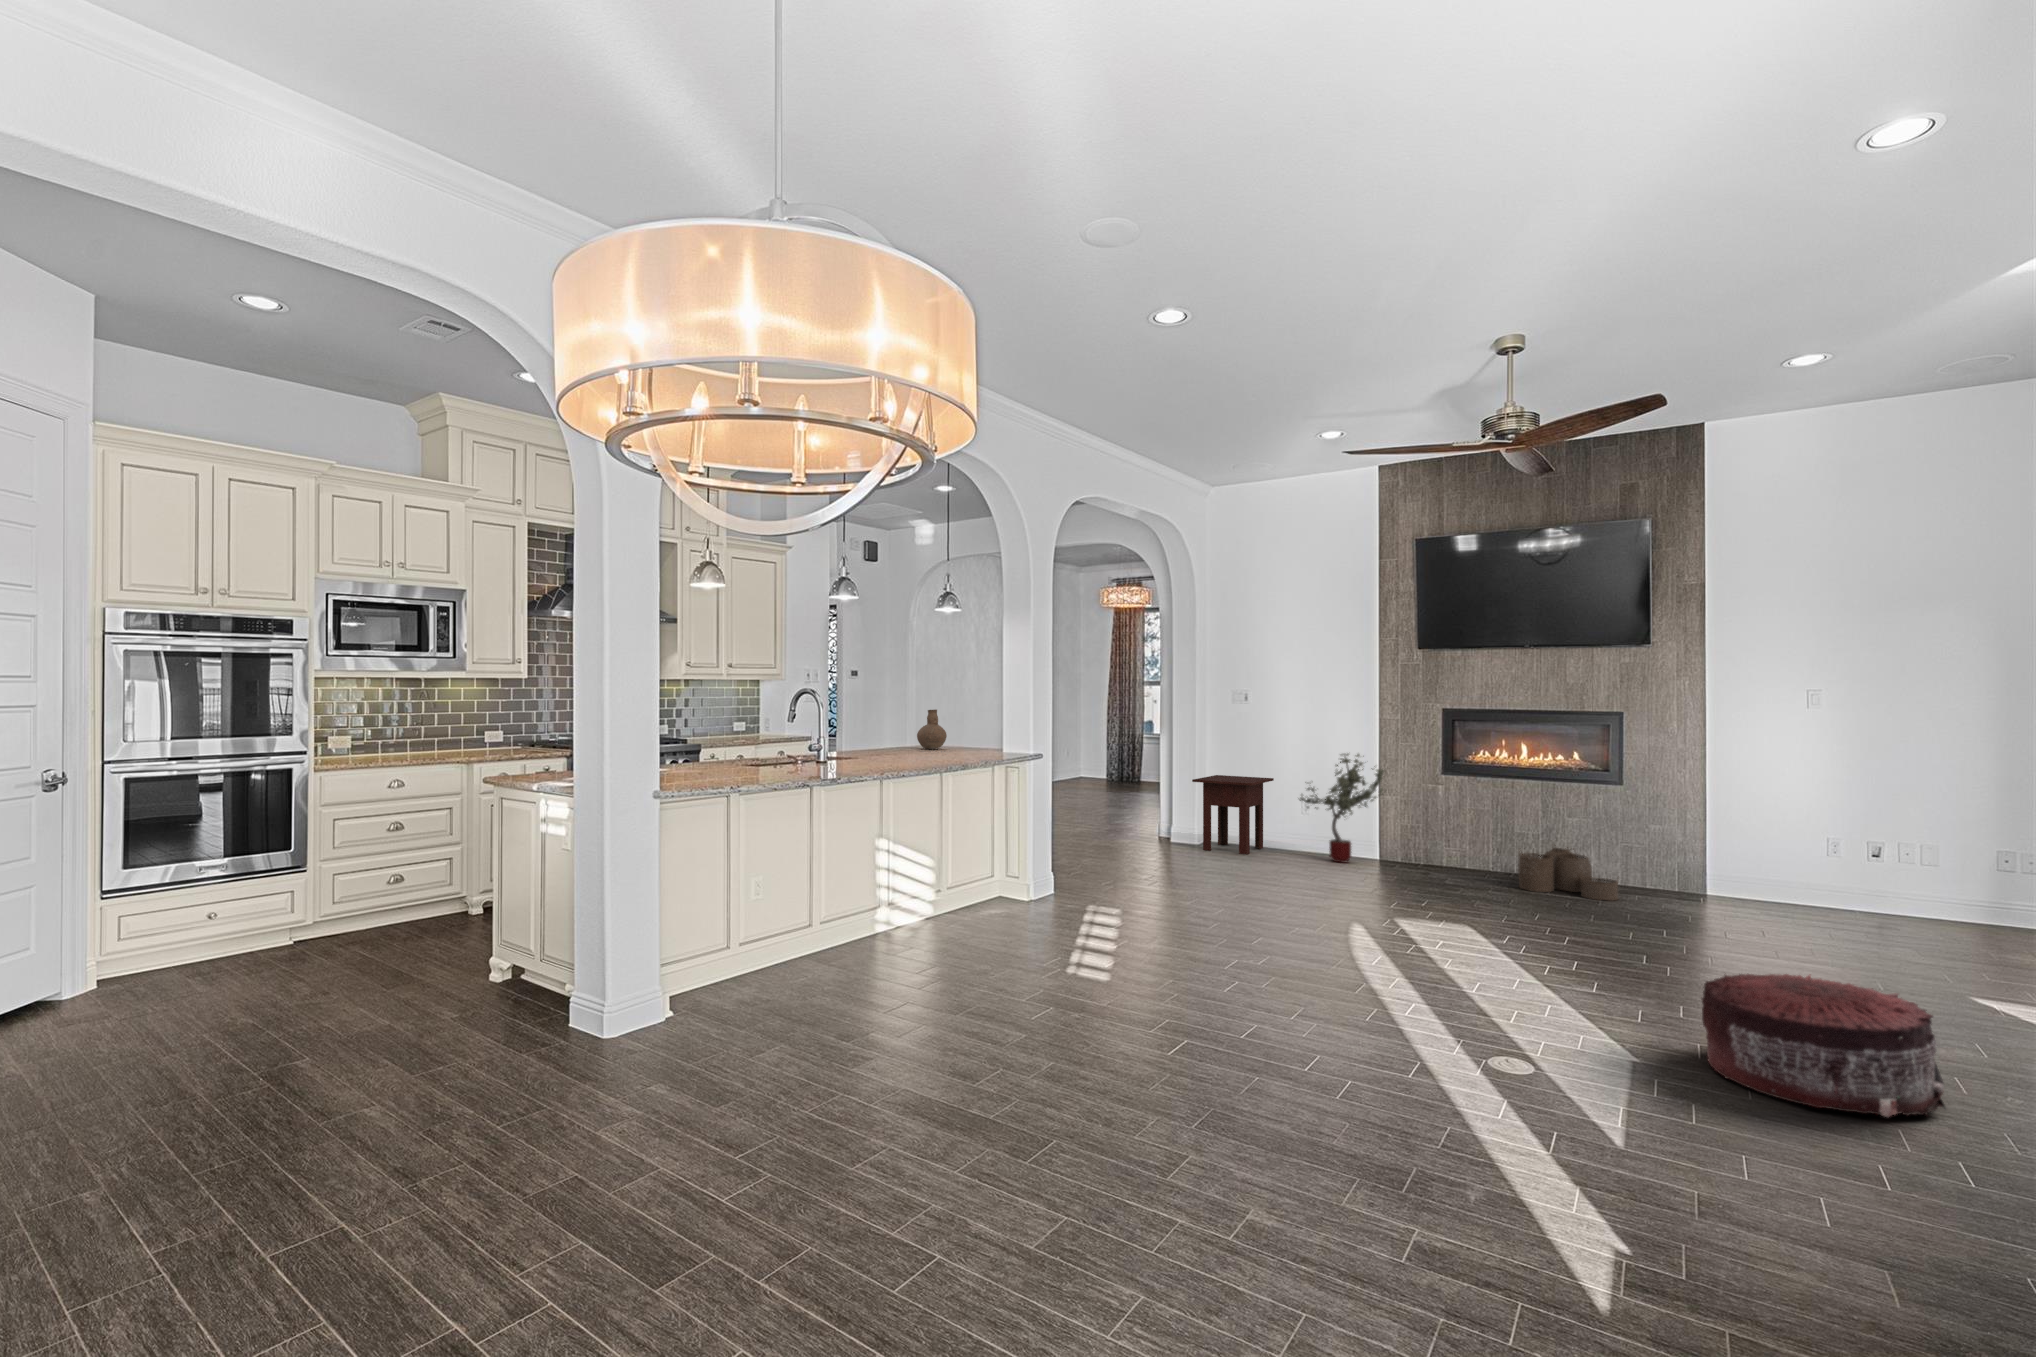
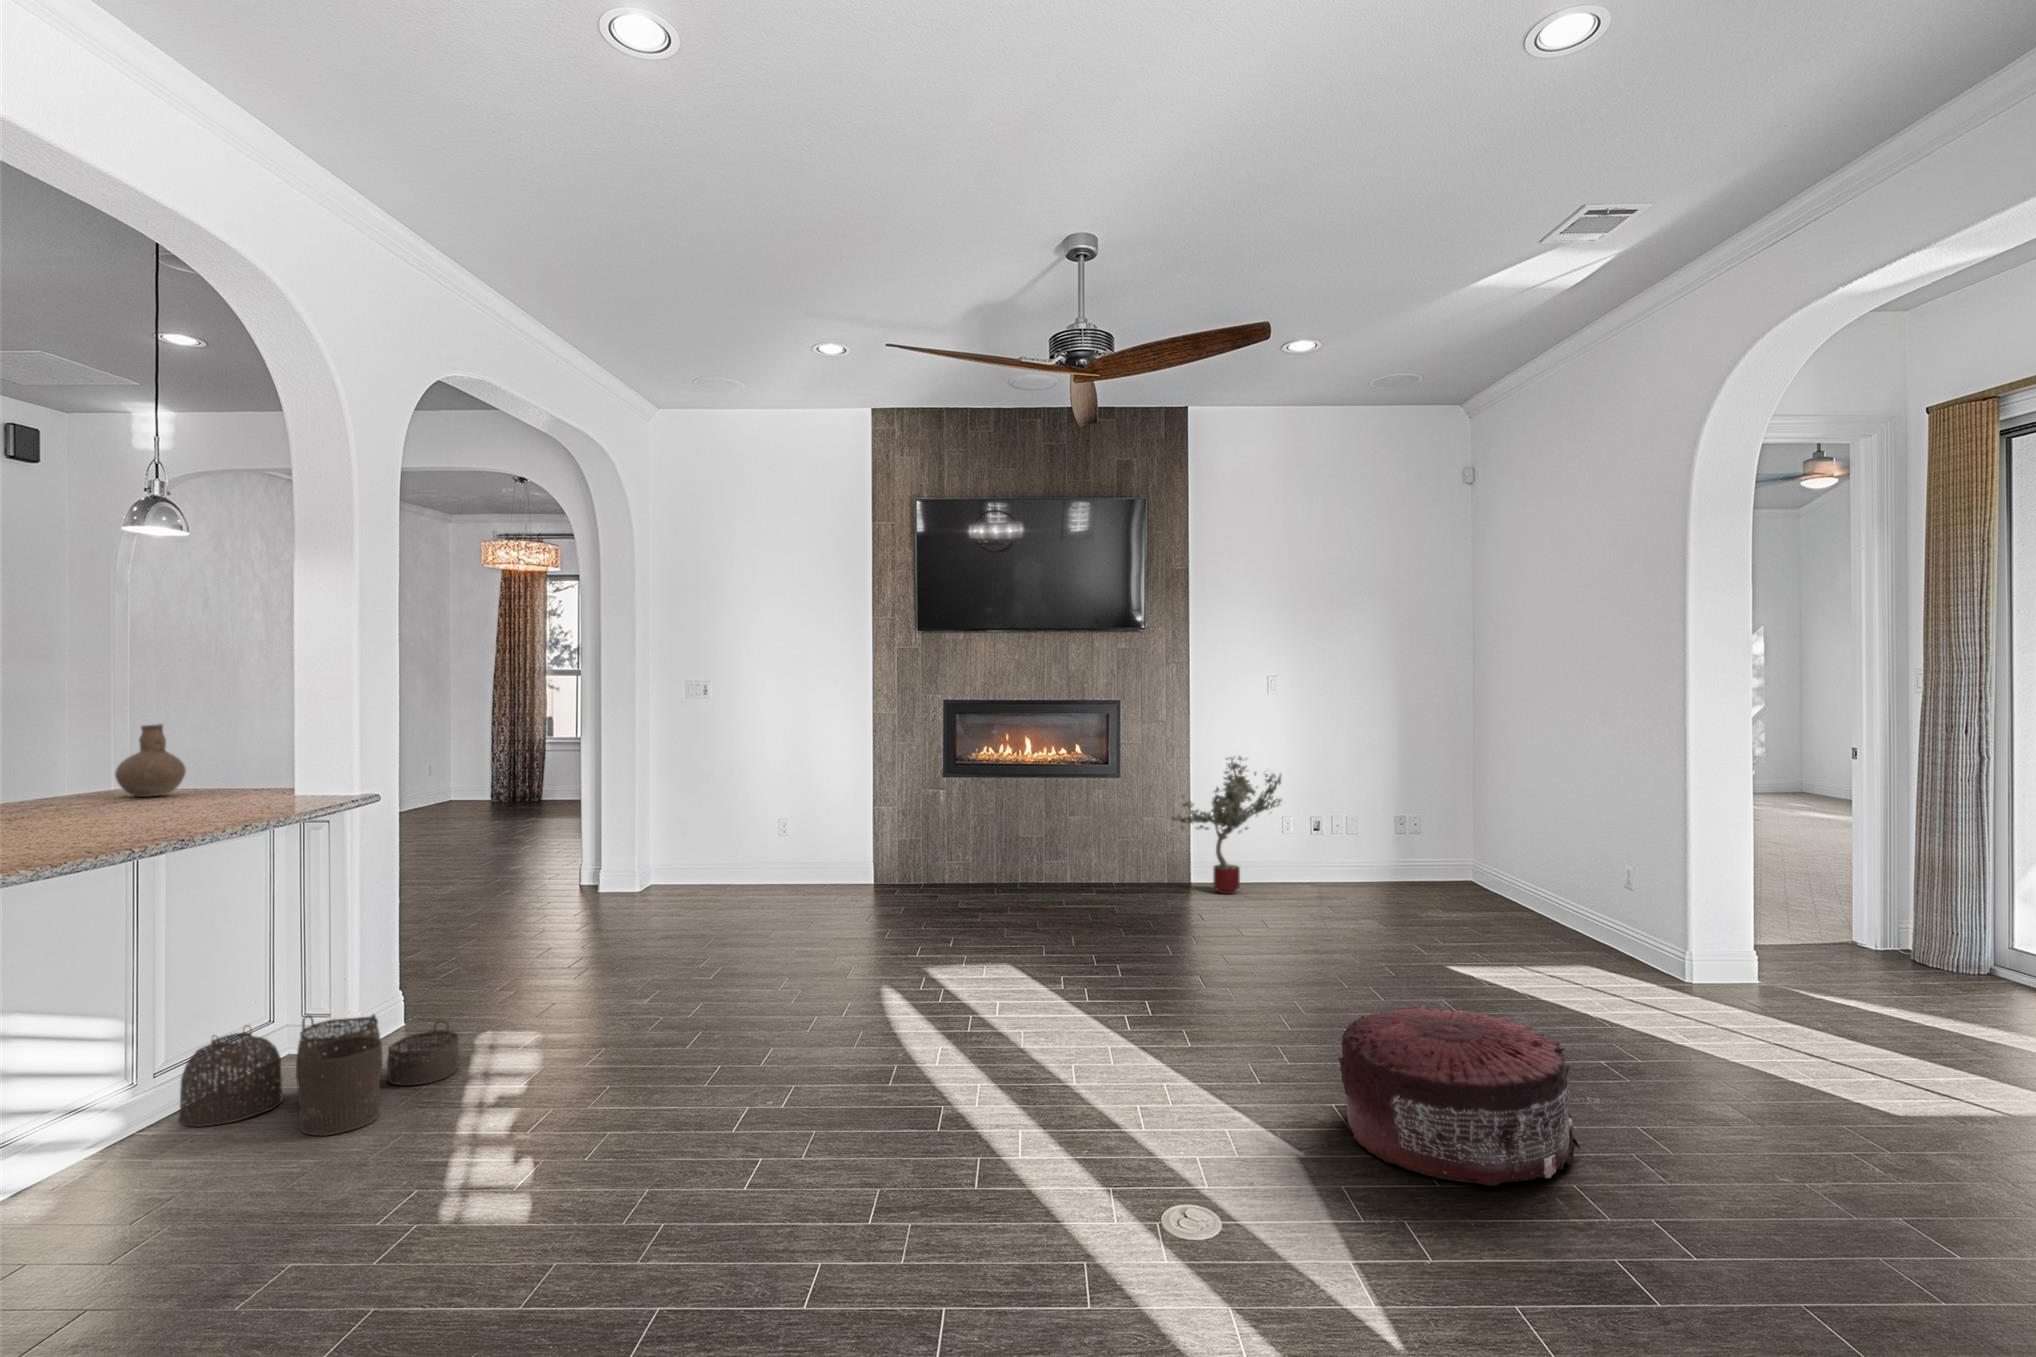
potted tree: present [1299,754,1384,863] -> present [1172,756,1281,894]
side table: present [1192,775,1274,854] -> none [631,794,741,899]
woven basket: present [1518,847,1618,900] -> present [178,1014,459,1136]

